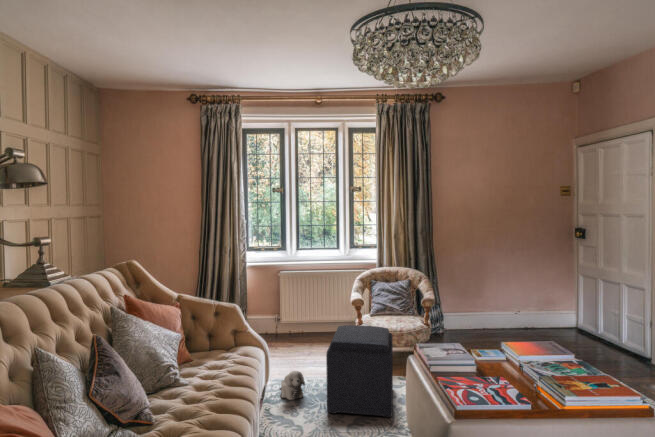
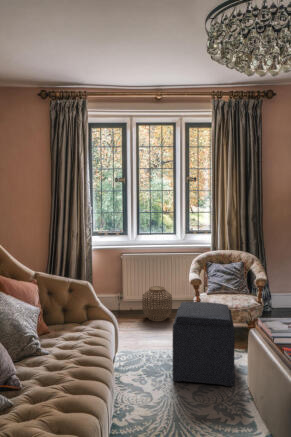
woven basket: none [301,307,334,346] -> present [142,286,172,321]
plush toy: present [281,371,305,400] -> none [128,343,150,369]

